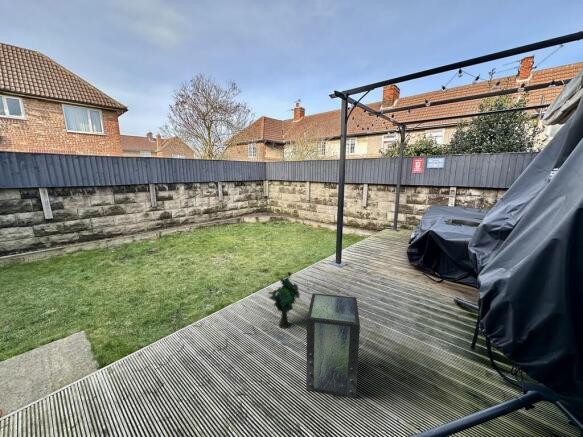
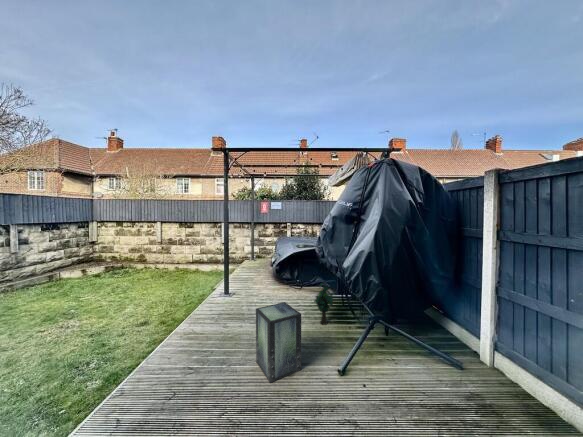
decorative plant: present [269,272,300,328] -> present [314,282,333,325]

